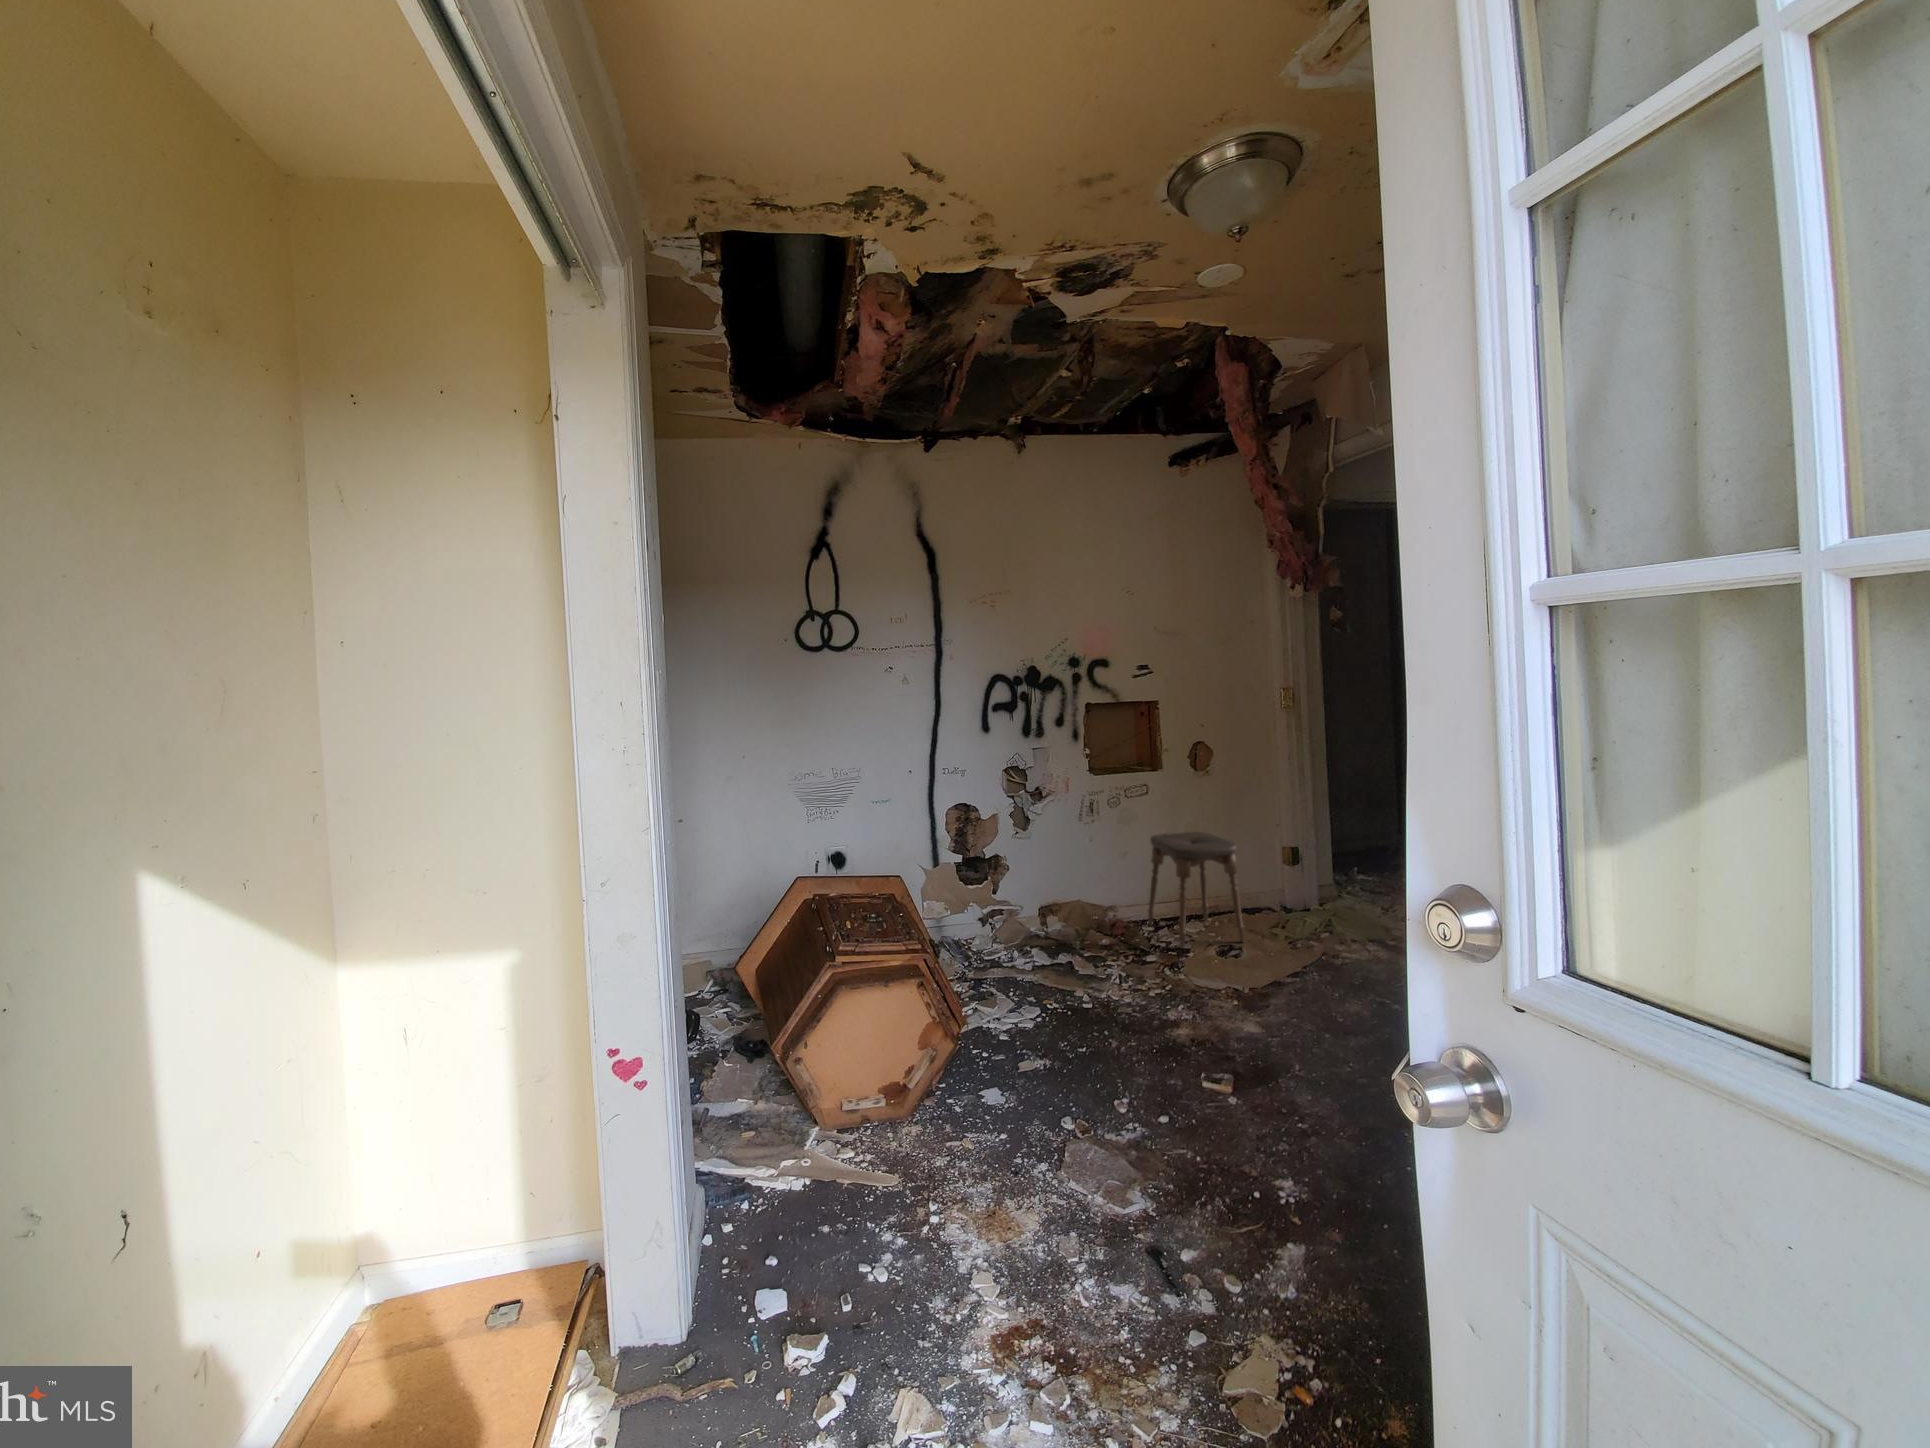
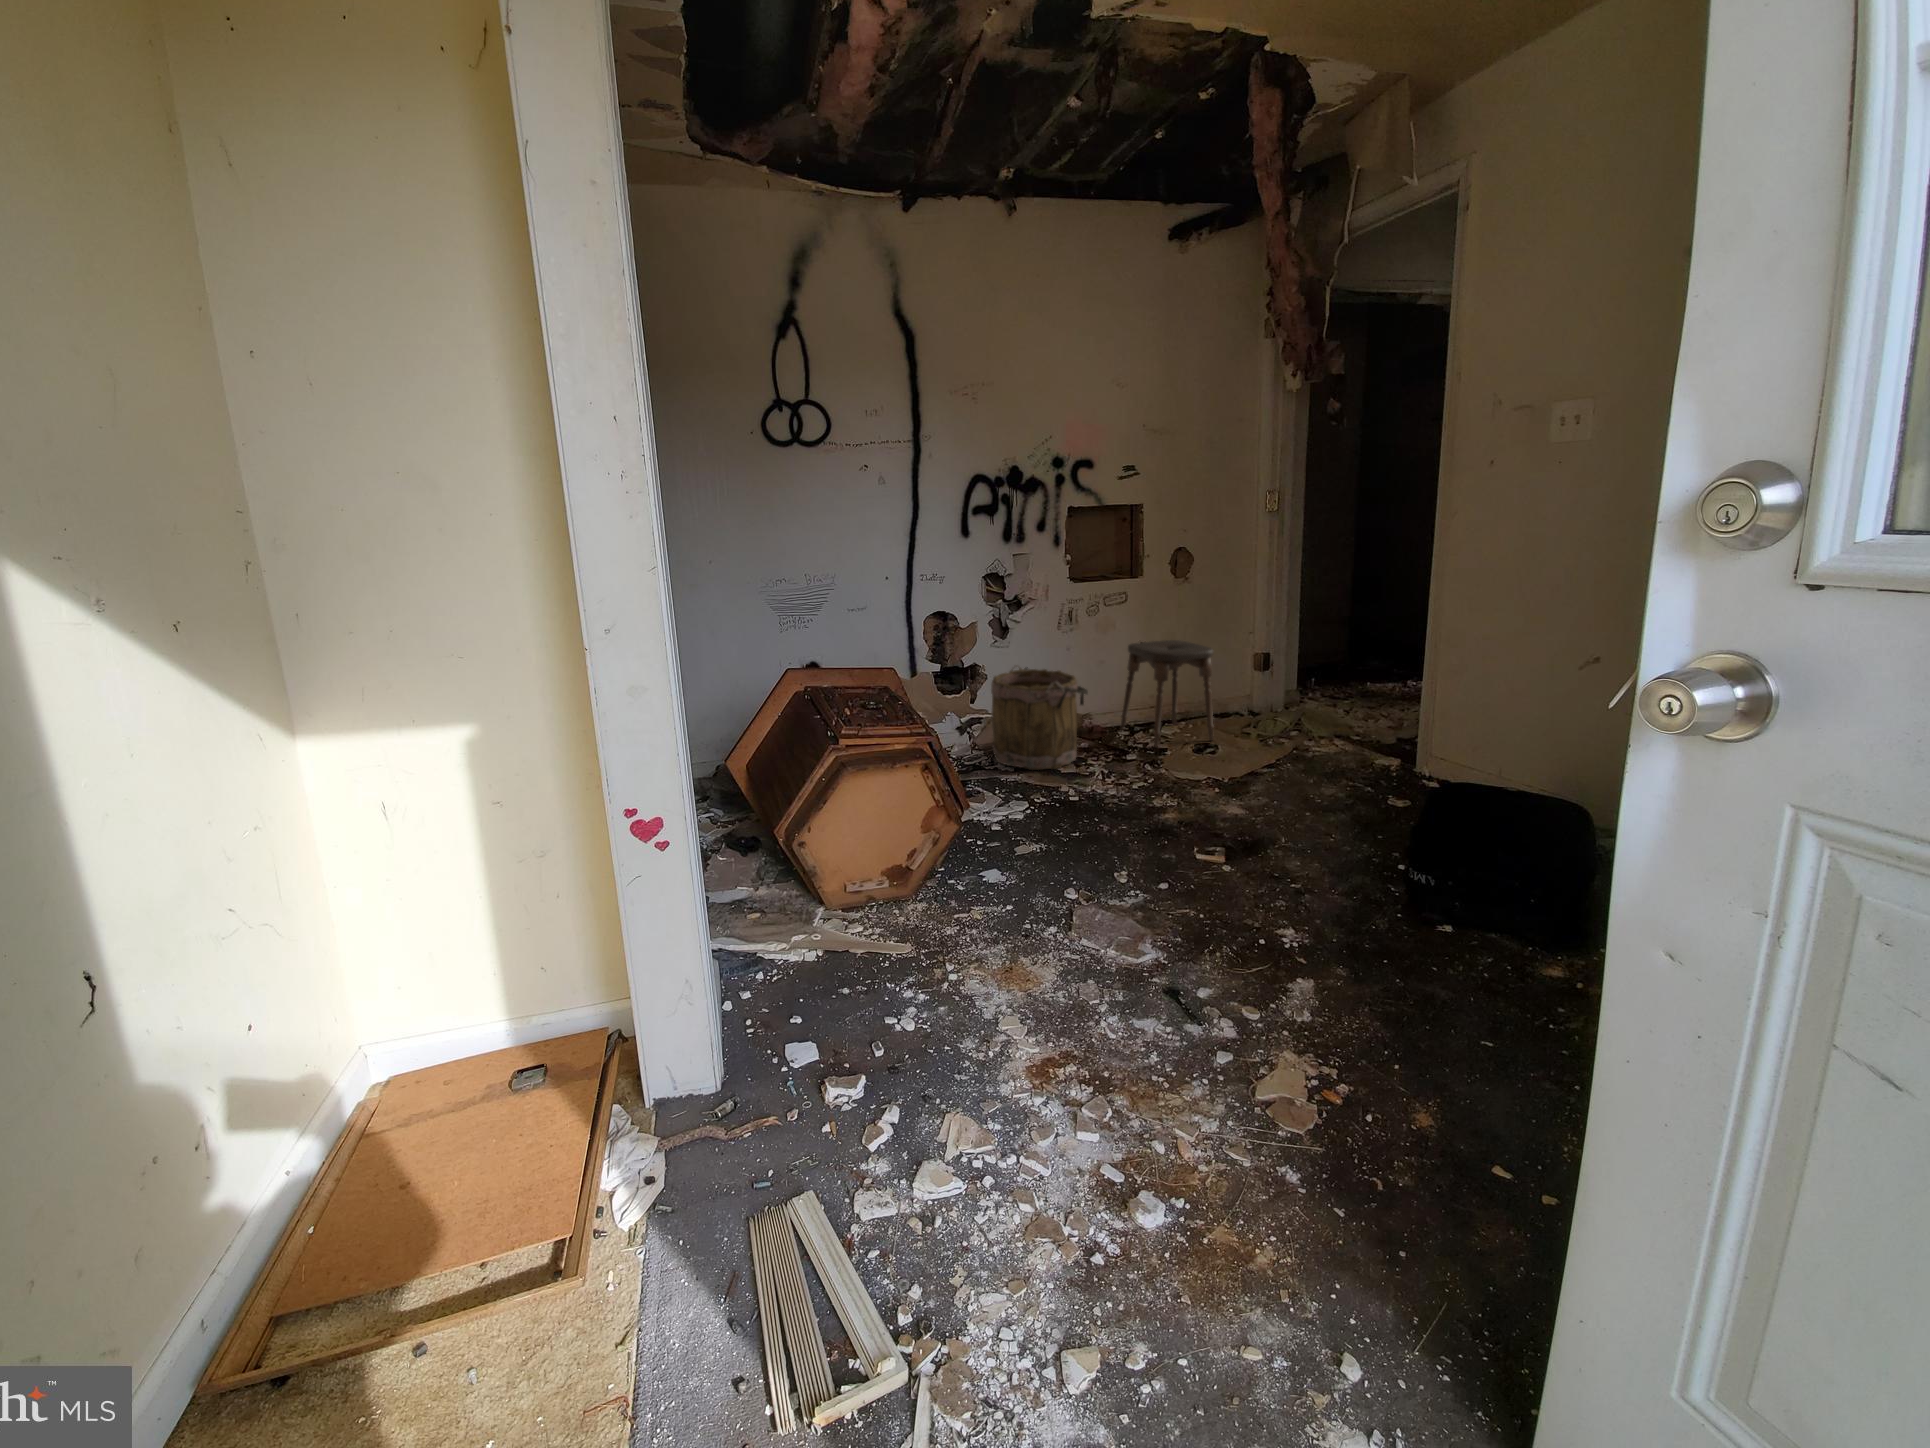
bucket: none [1008,856,1107,971] -> present [991,665,1088,770]

